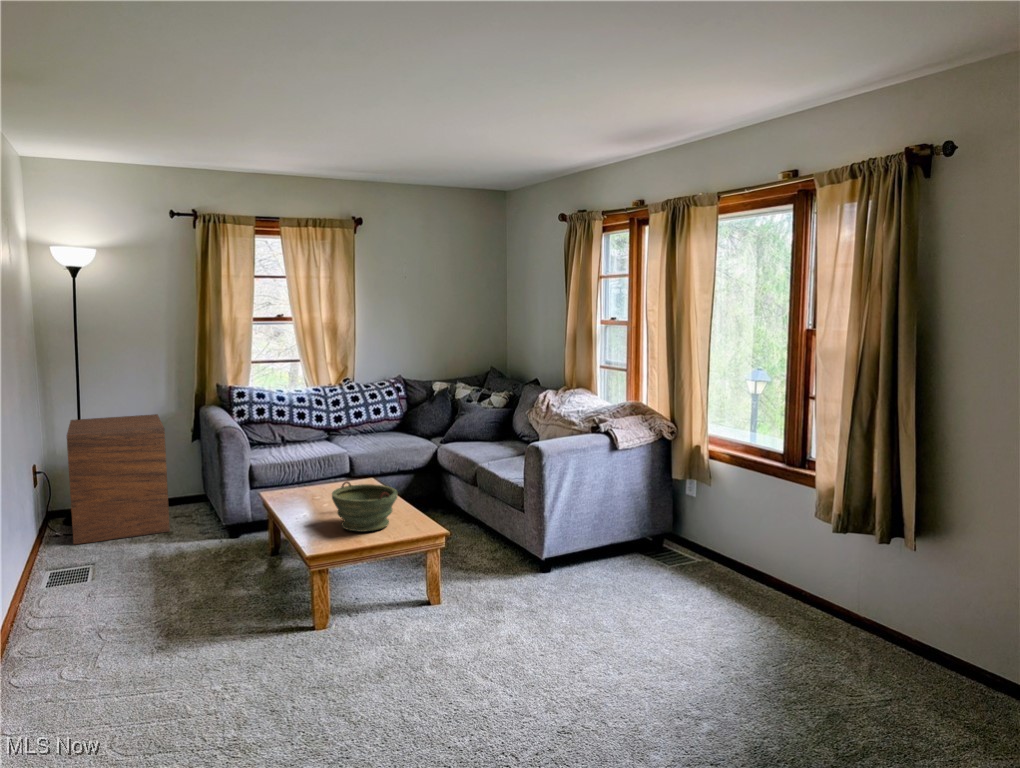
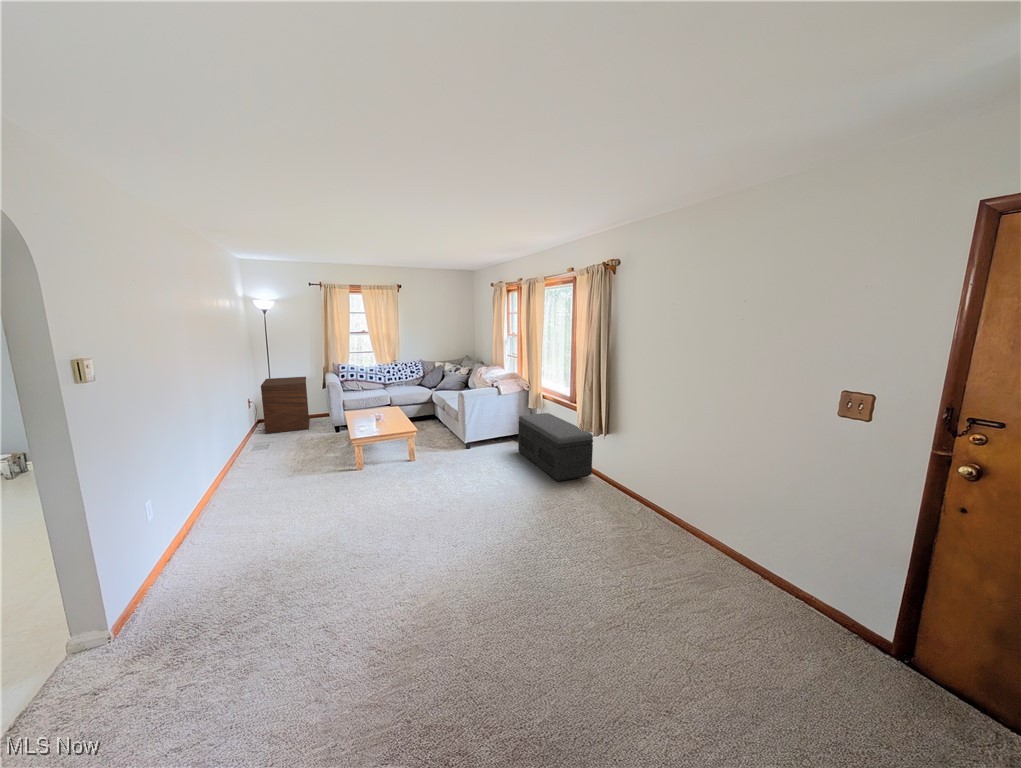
bowl: present [332,481,398,532] -> none [366,407,396,428]
storage bench: none [667,490,877,653] -> present [518,413,593,481]

